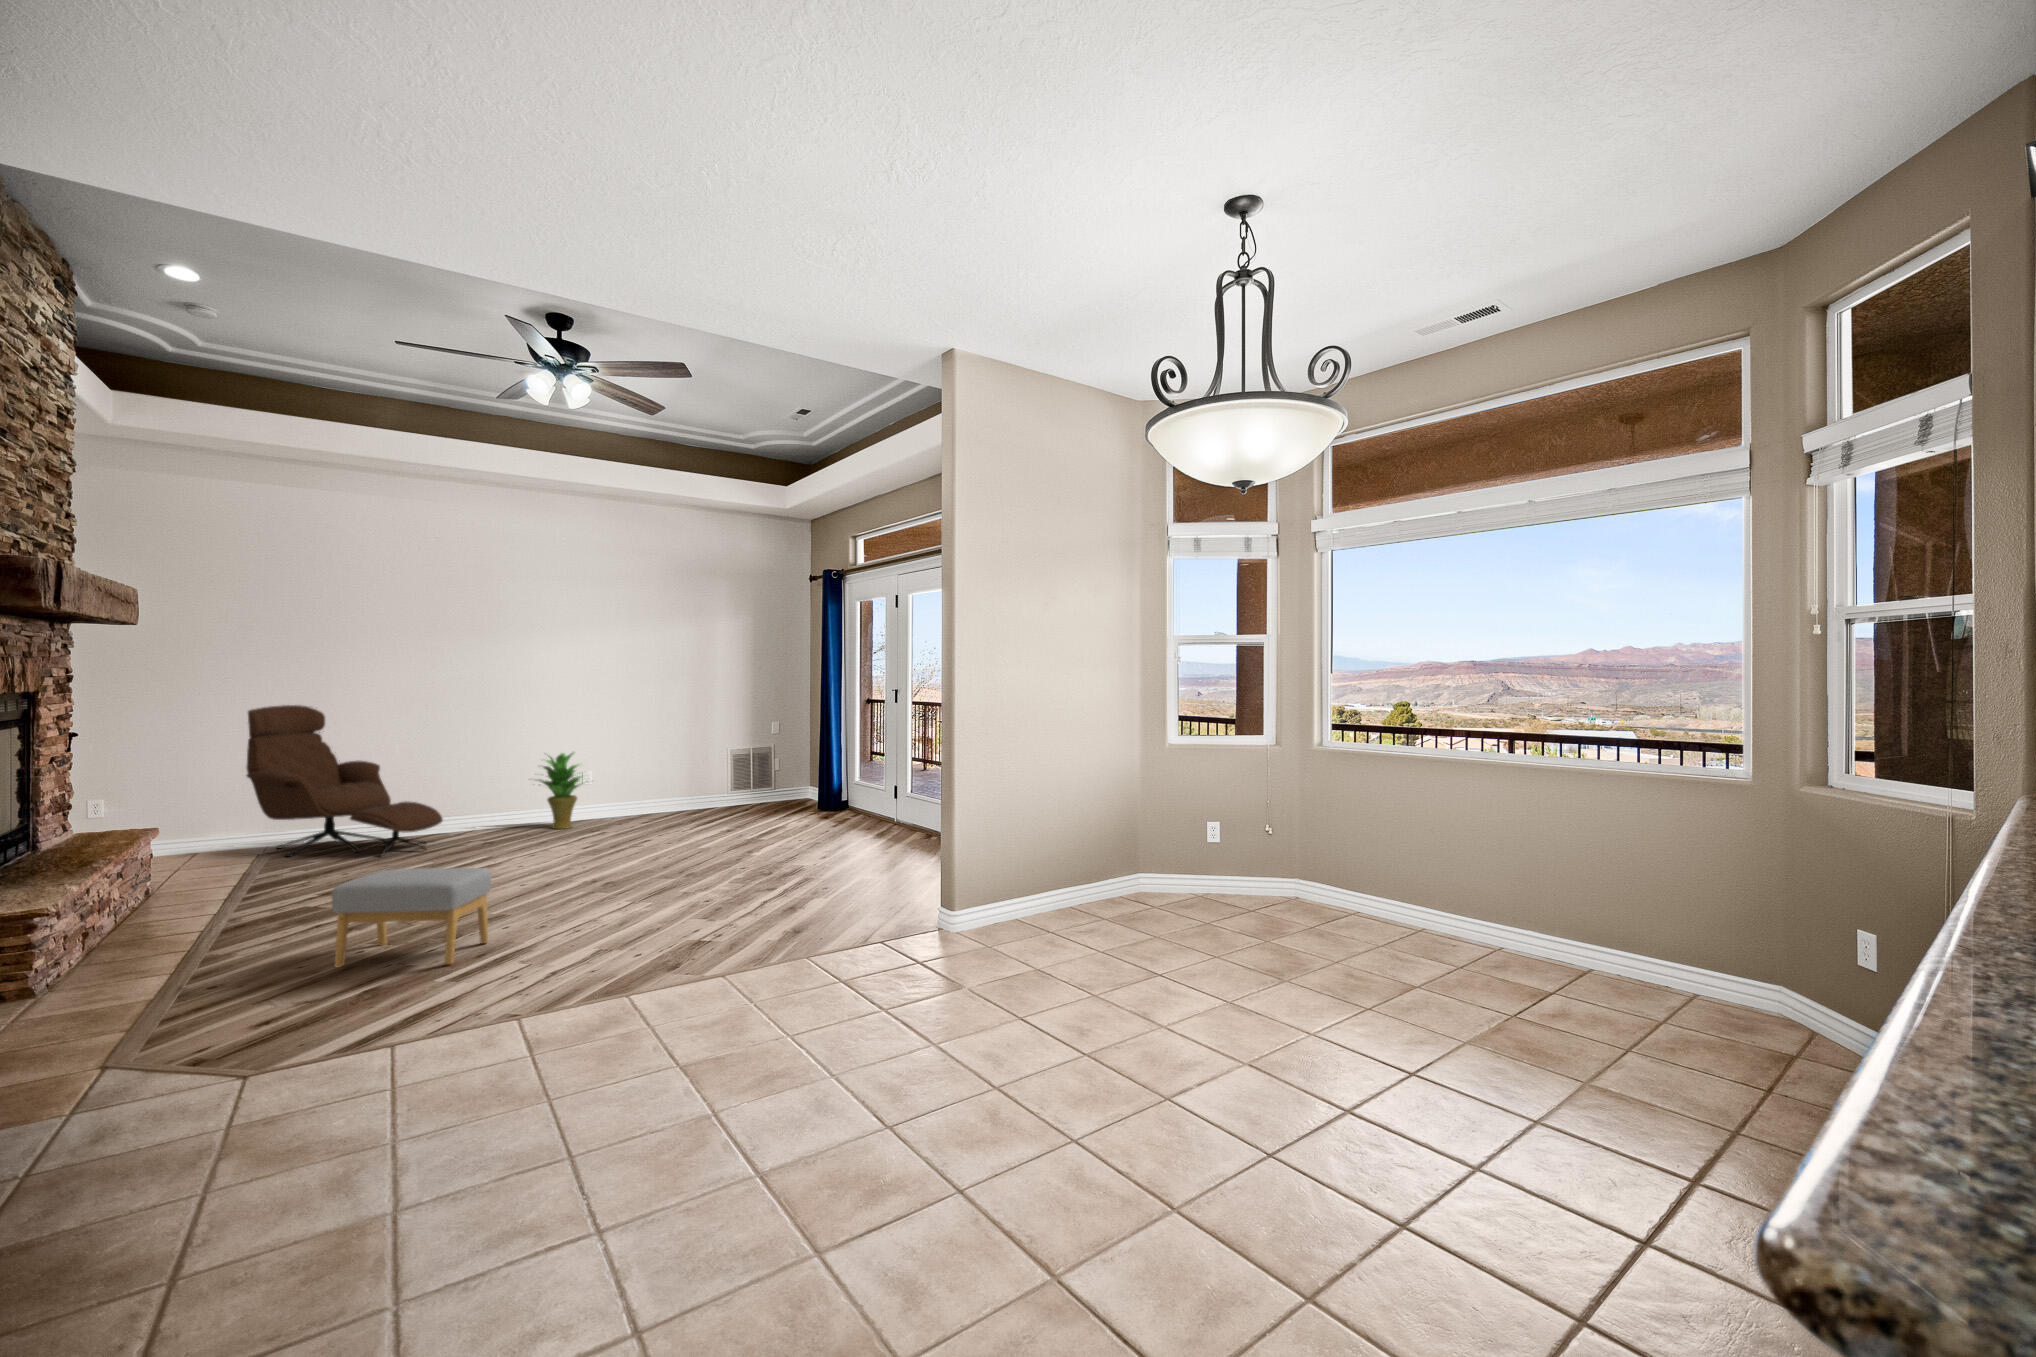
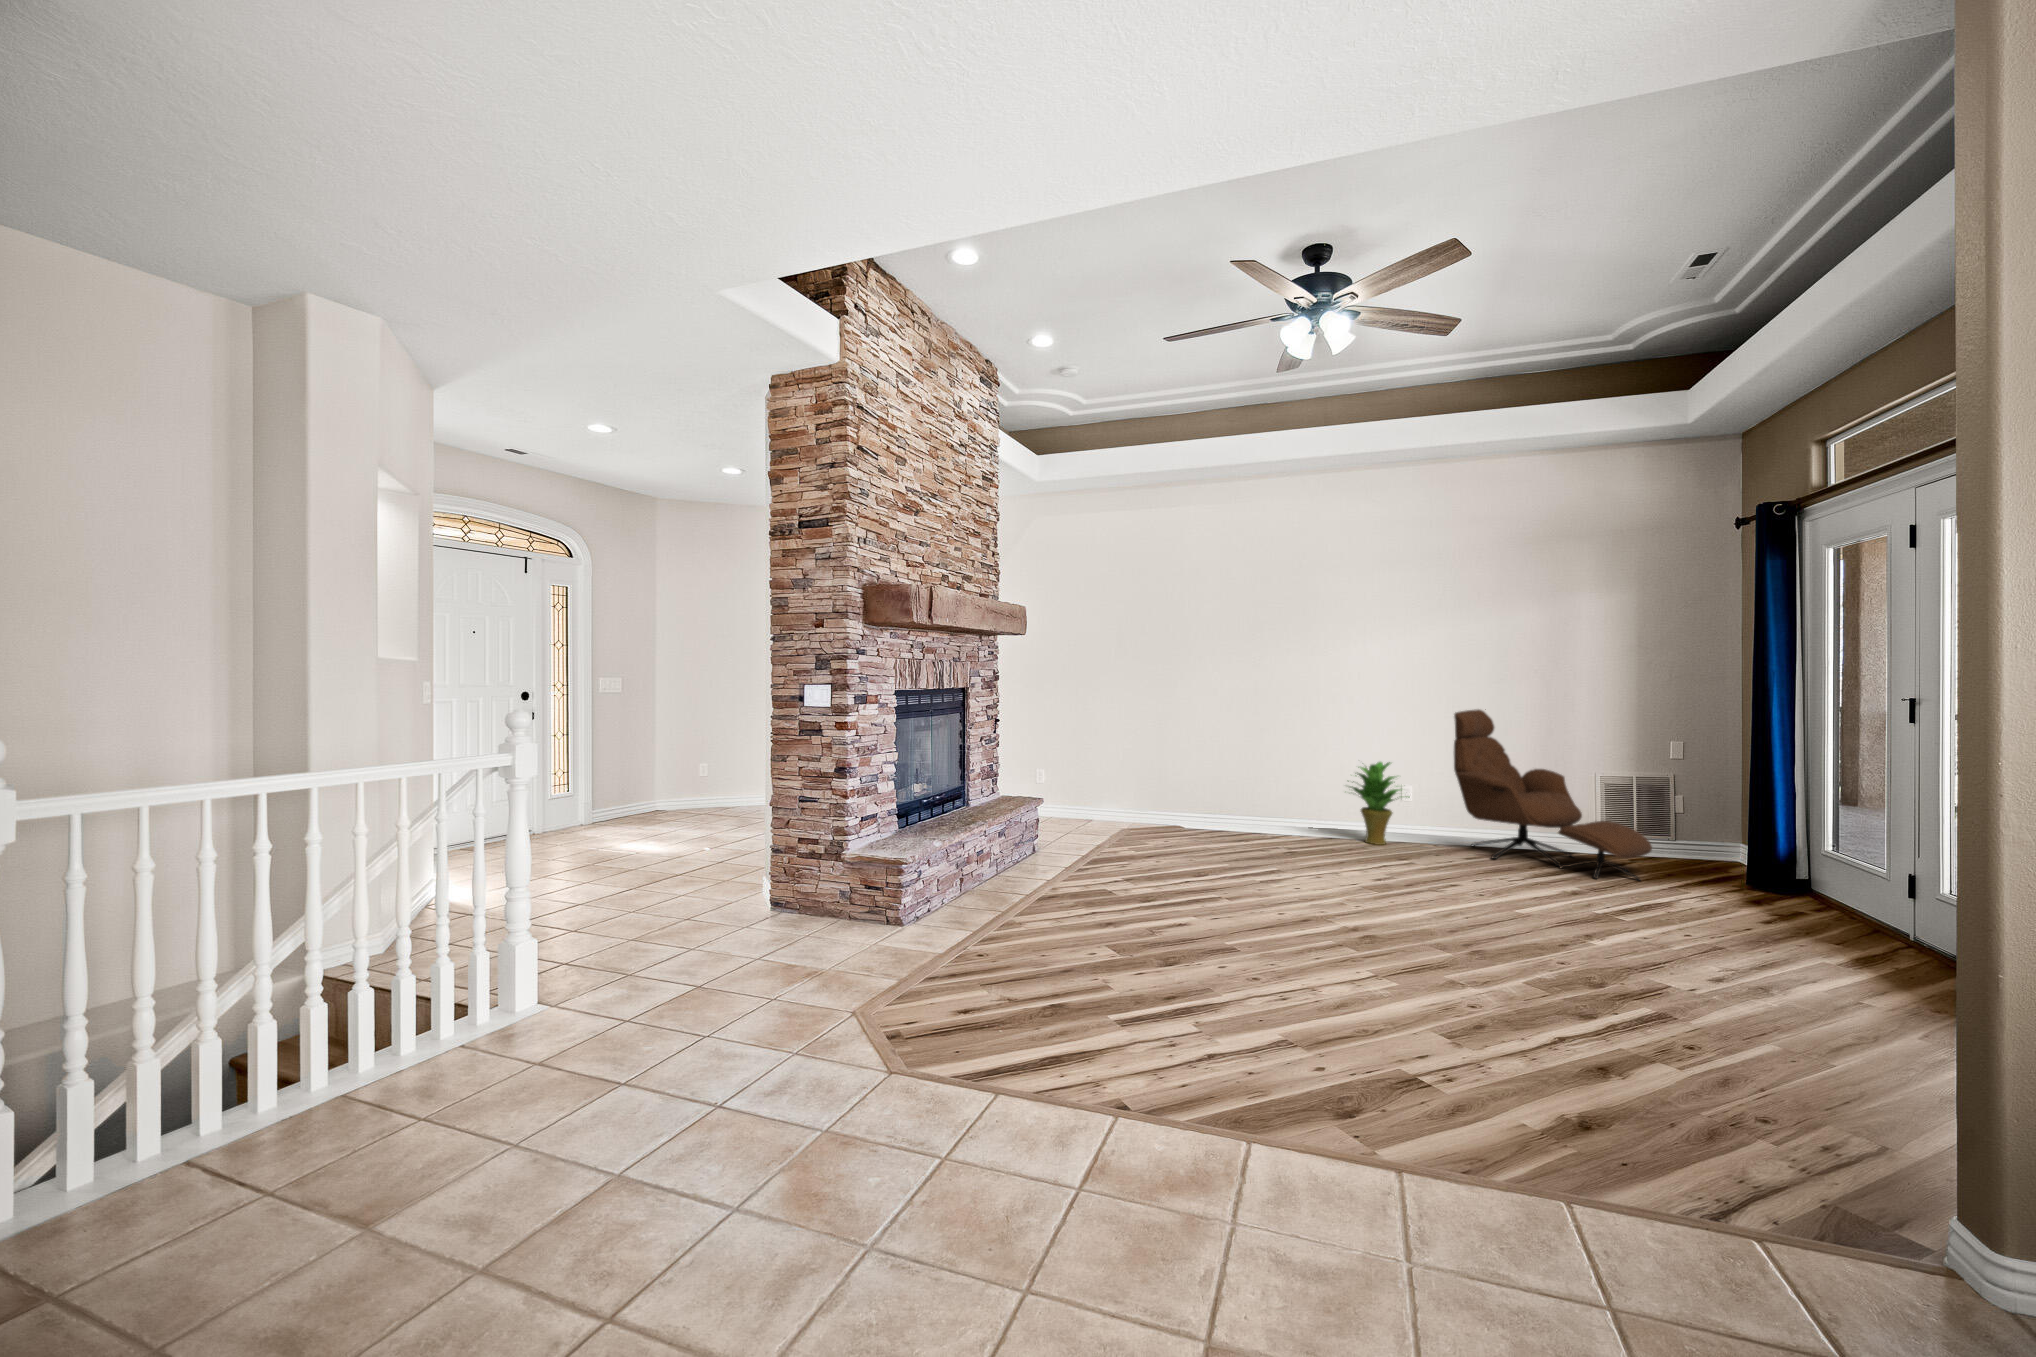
lounge chair: present [247,705,443,857] -> present [1454,710,1652,880]
footstool: present [332,868,491,967] -> none [1063,872,1198,994]

